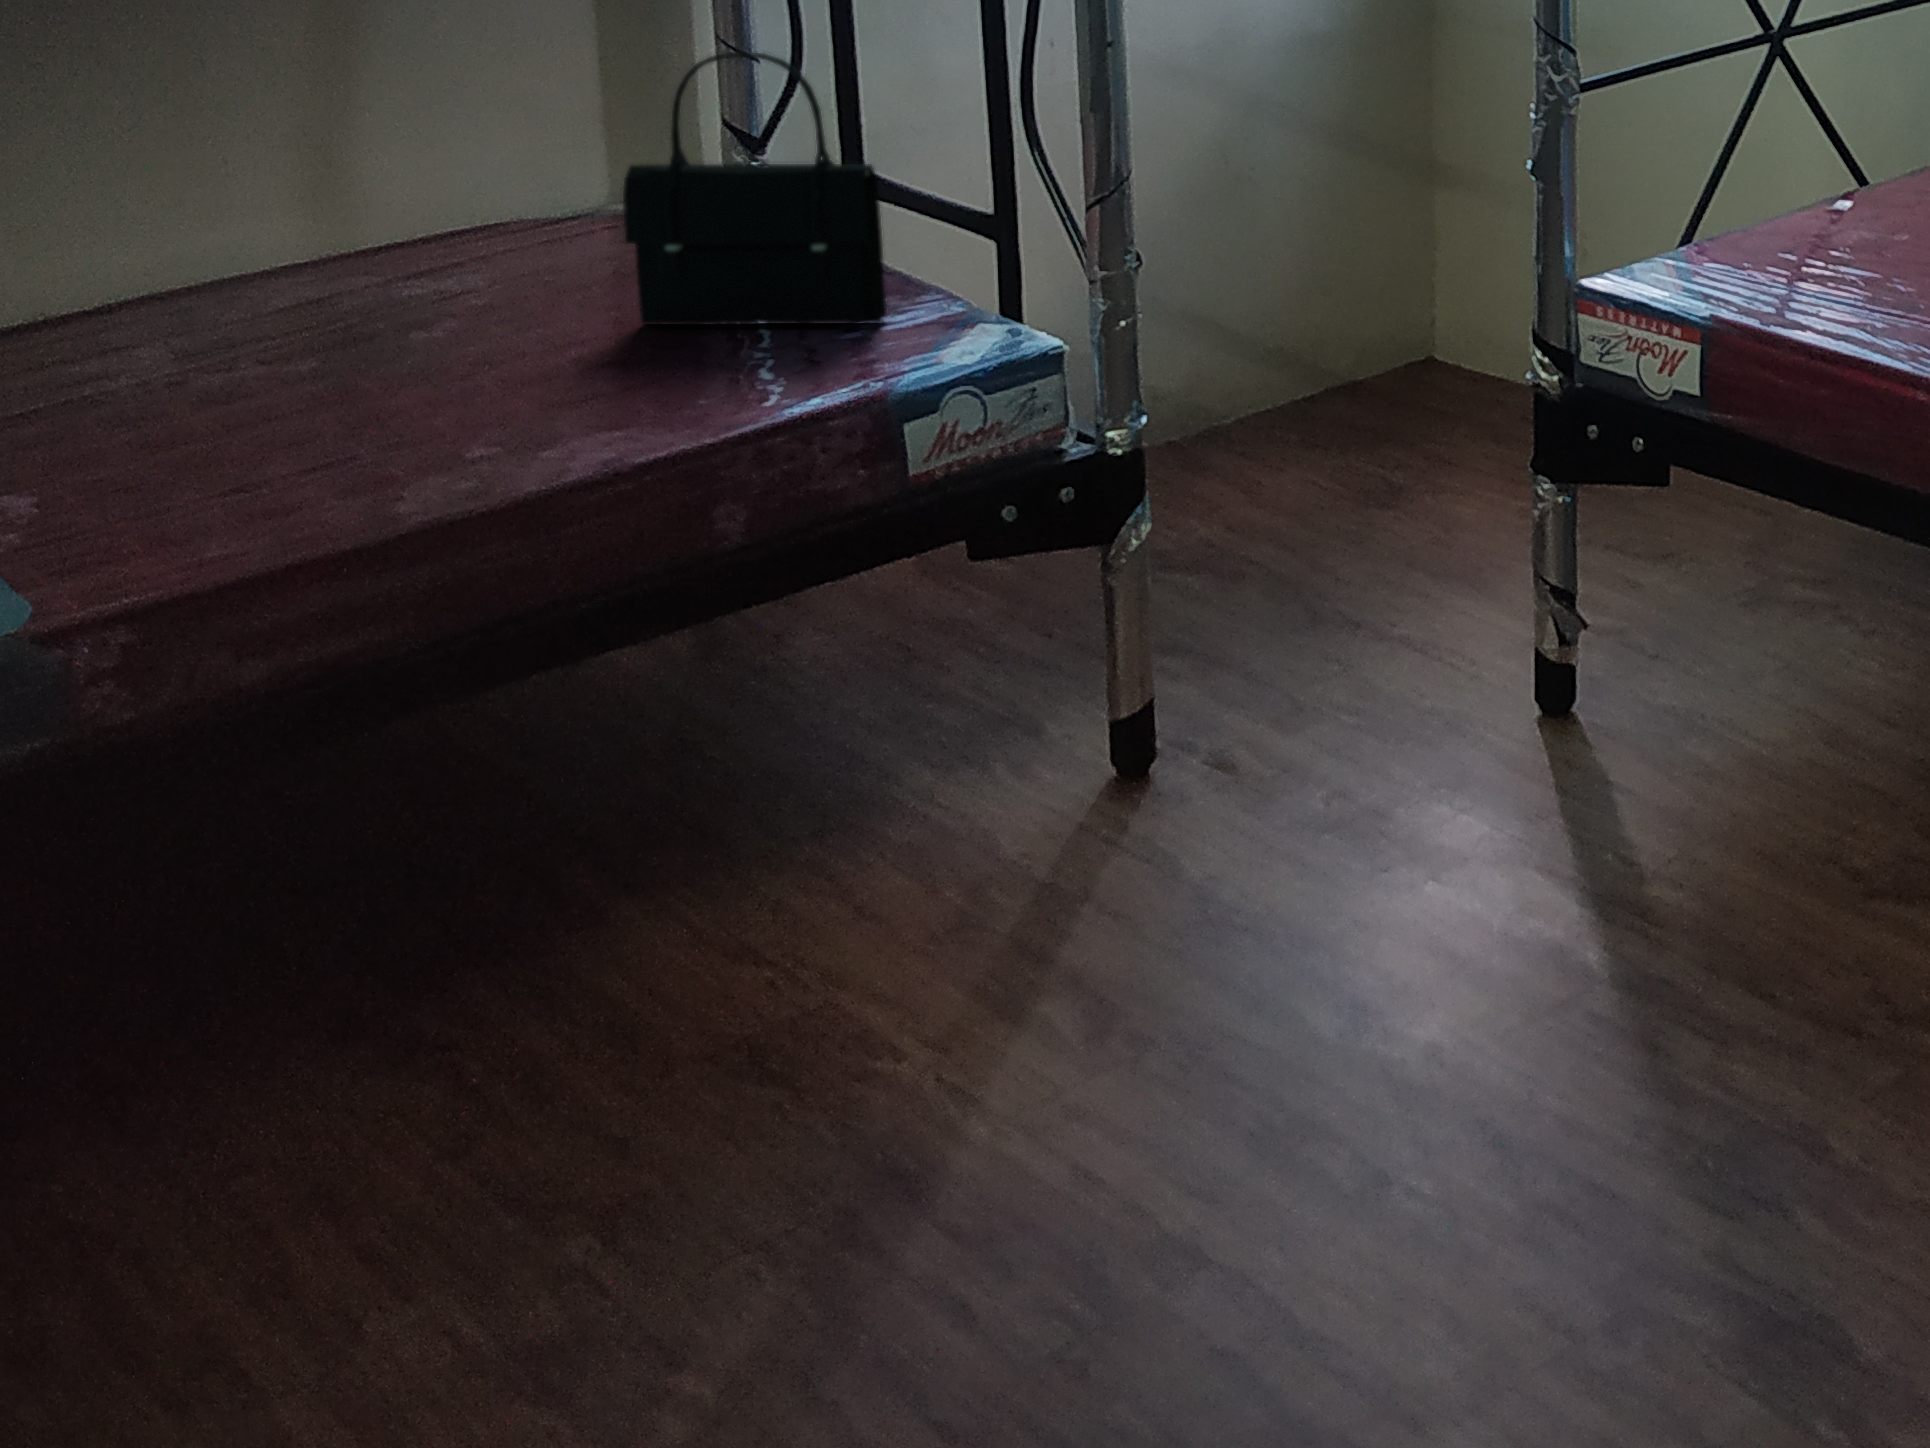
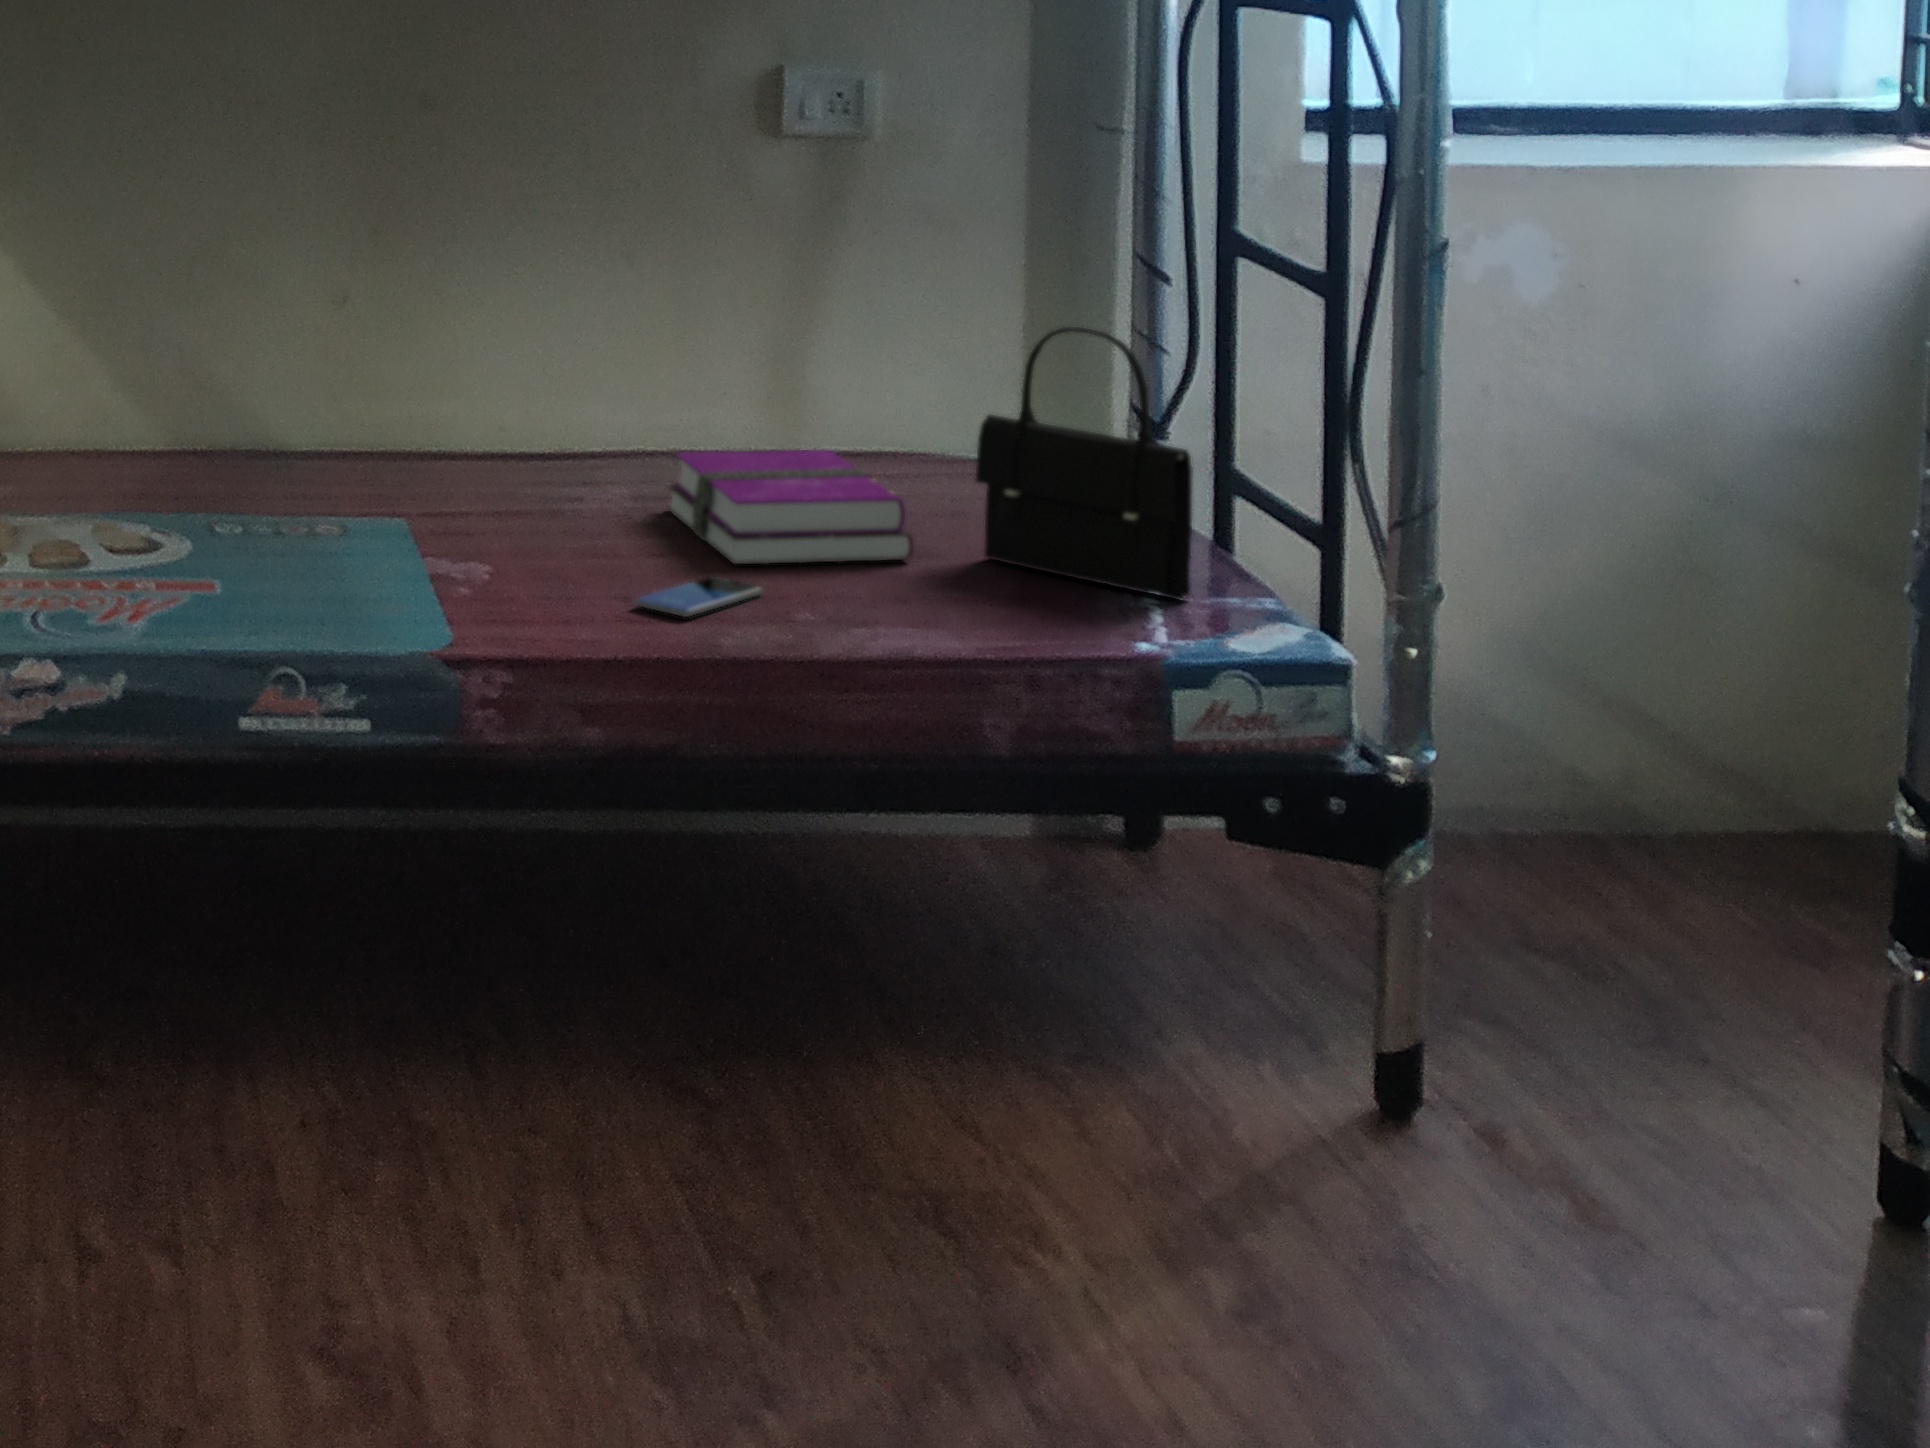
hardback book: none [206,238,563,405] -> present [667,450,914,564]
smartphone: none [250,426,410,494] -> present [635,576,763,617]

